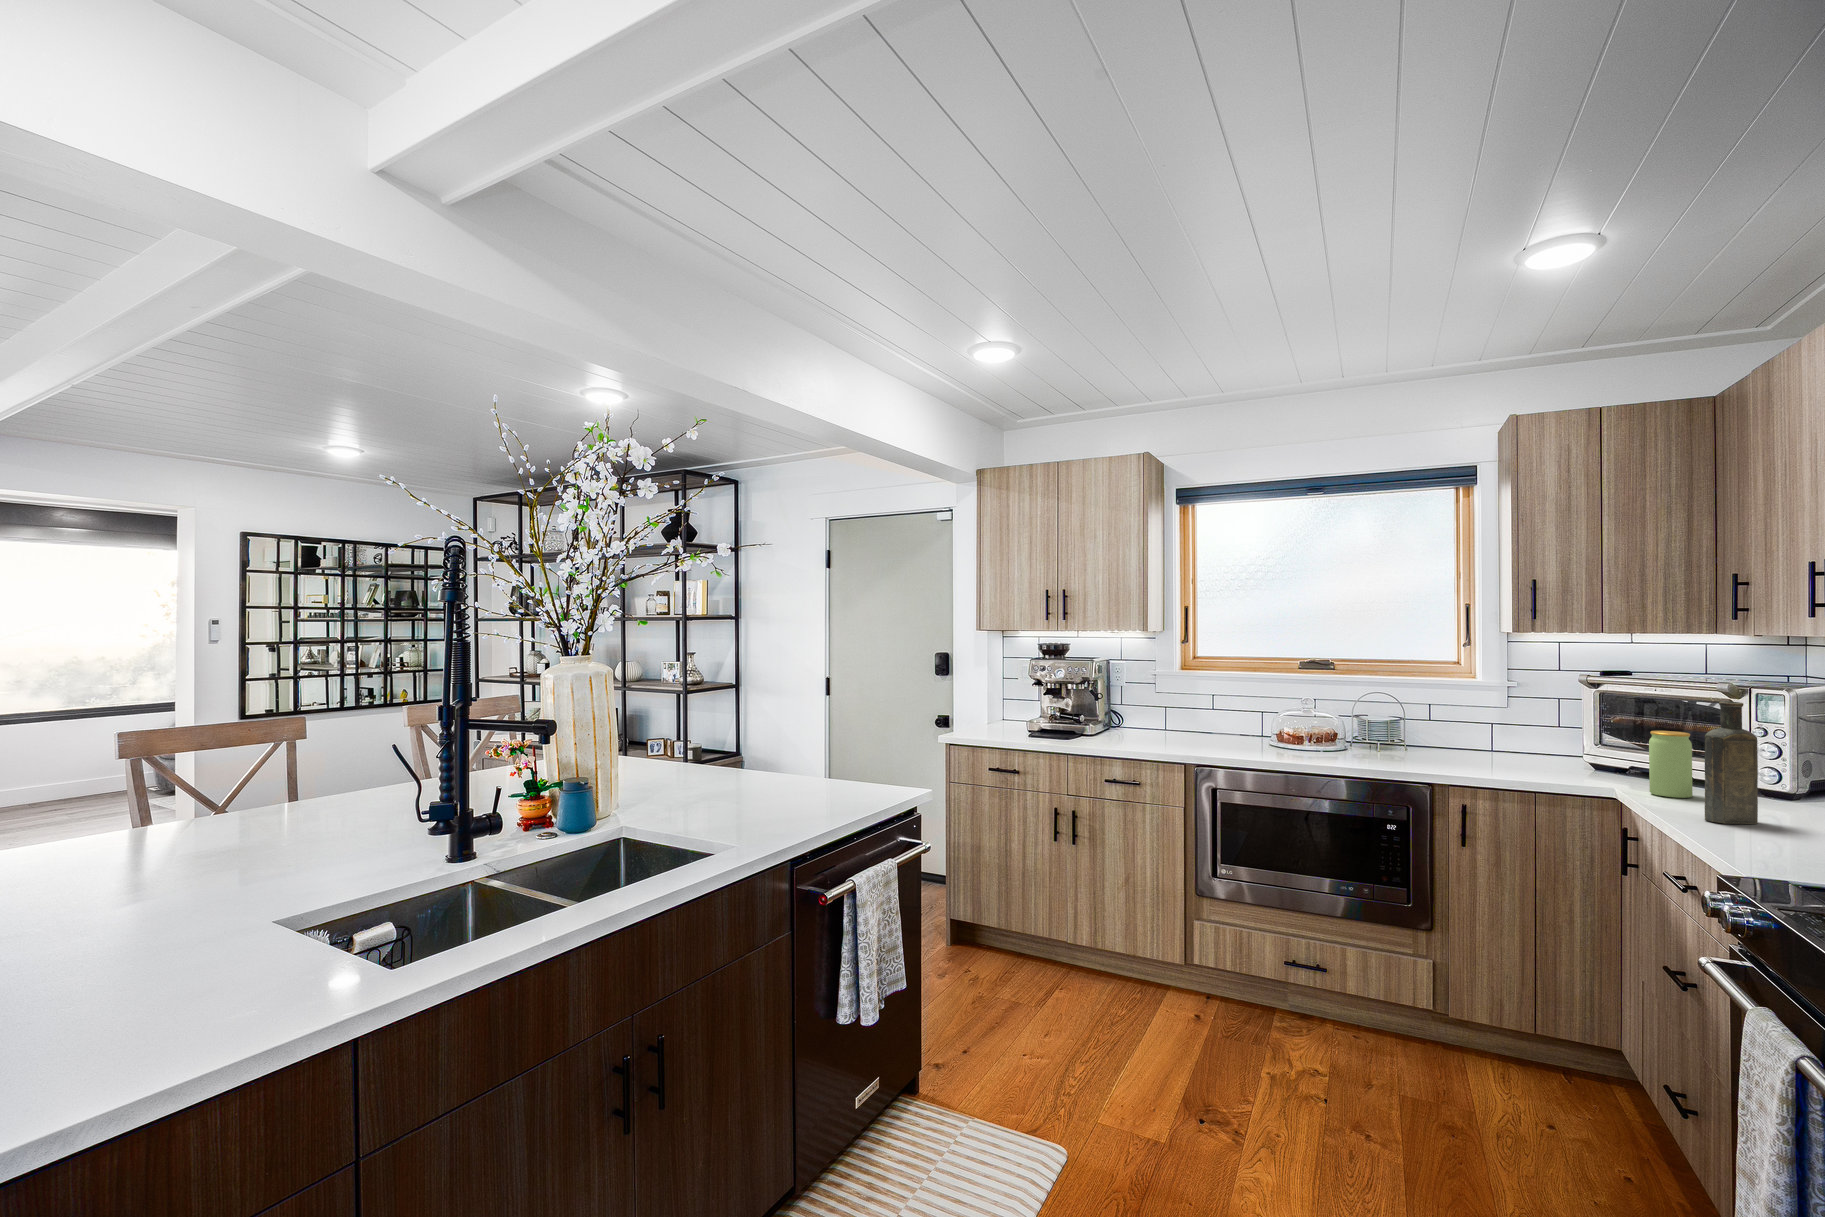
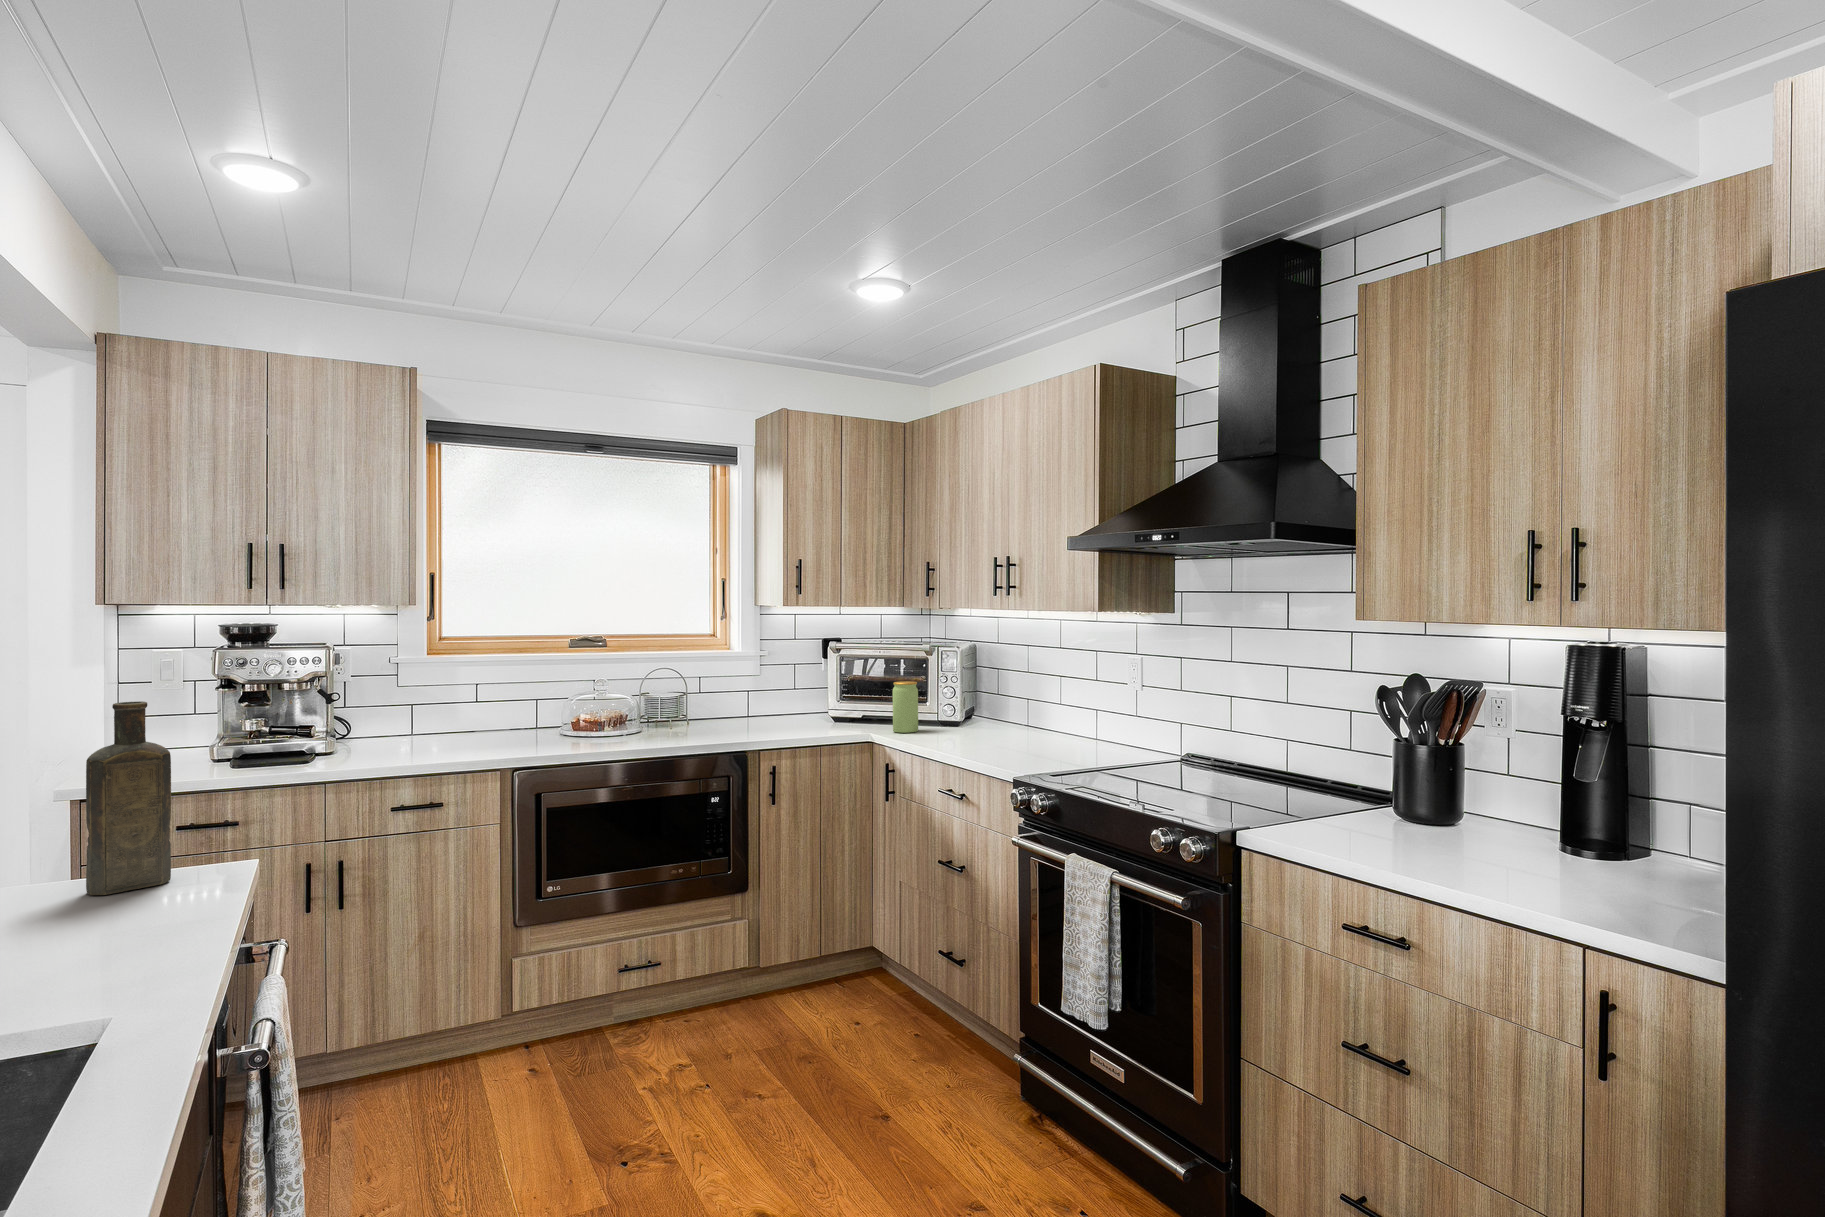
bottle: present [1705,701,1758,824] -> present [86,701,171,895]

